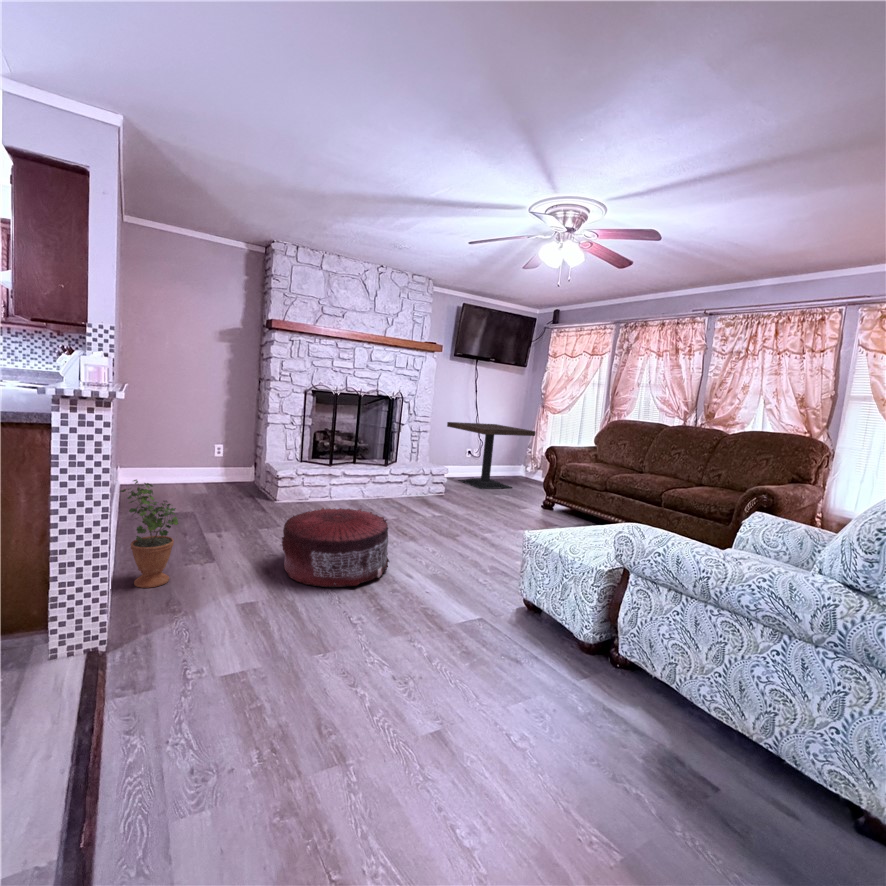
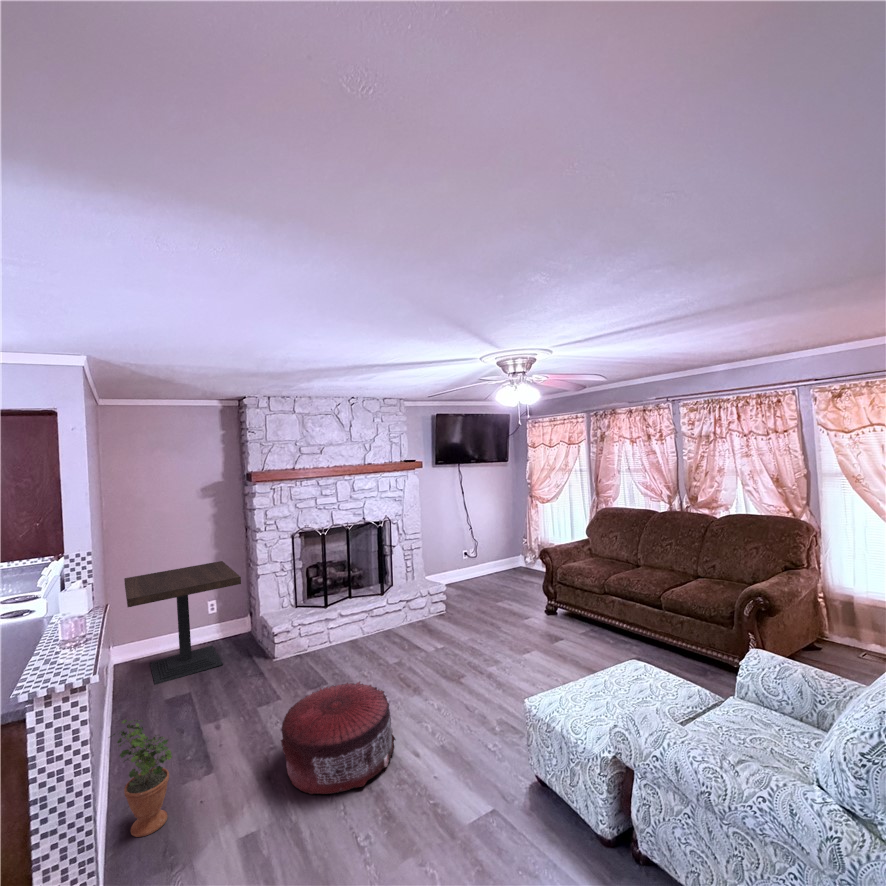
side table: present [447,422,536,489] -> present [124,561,241,685]

